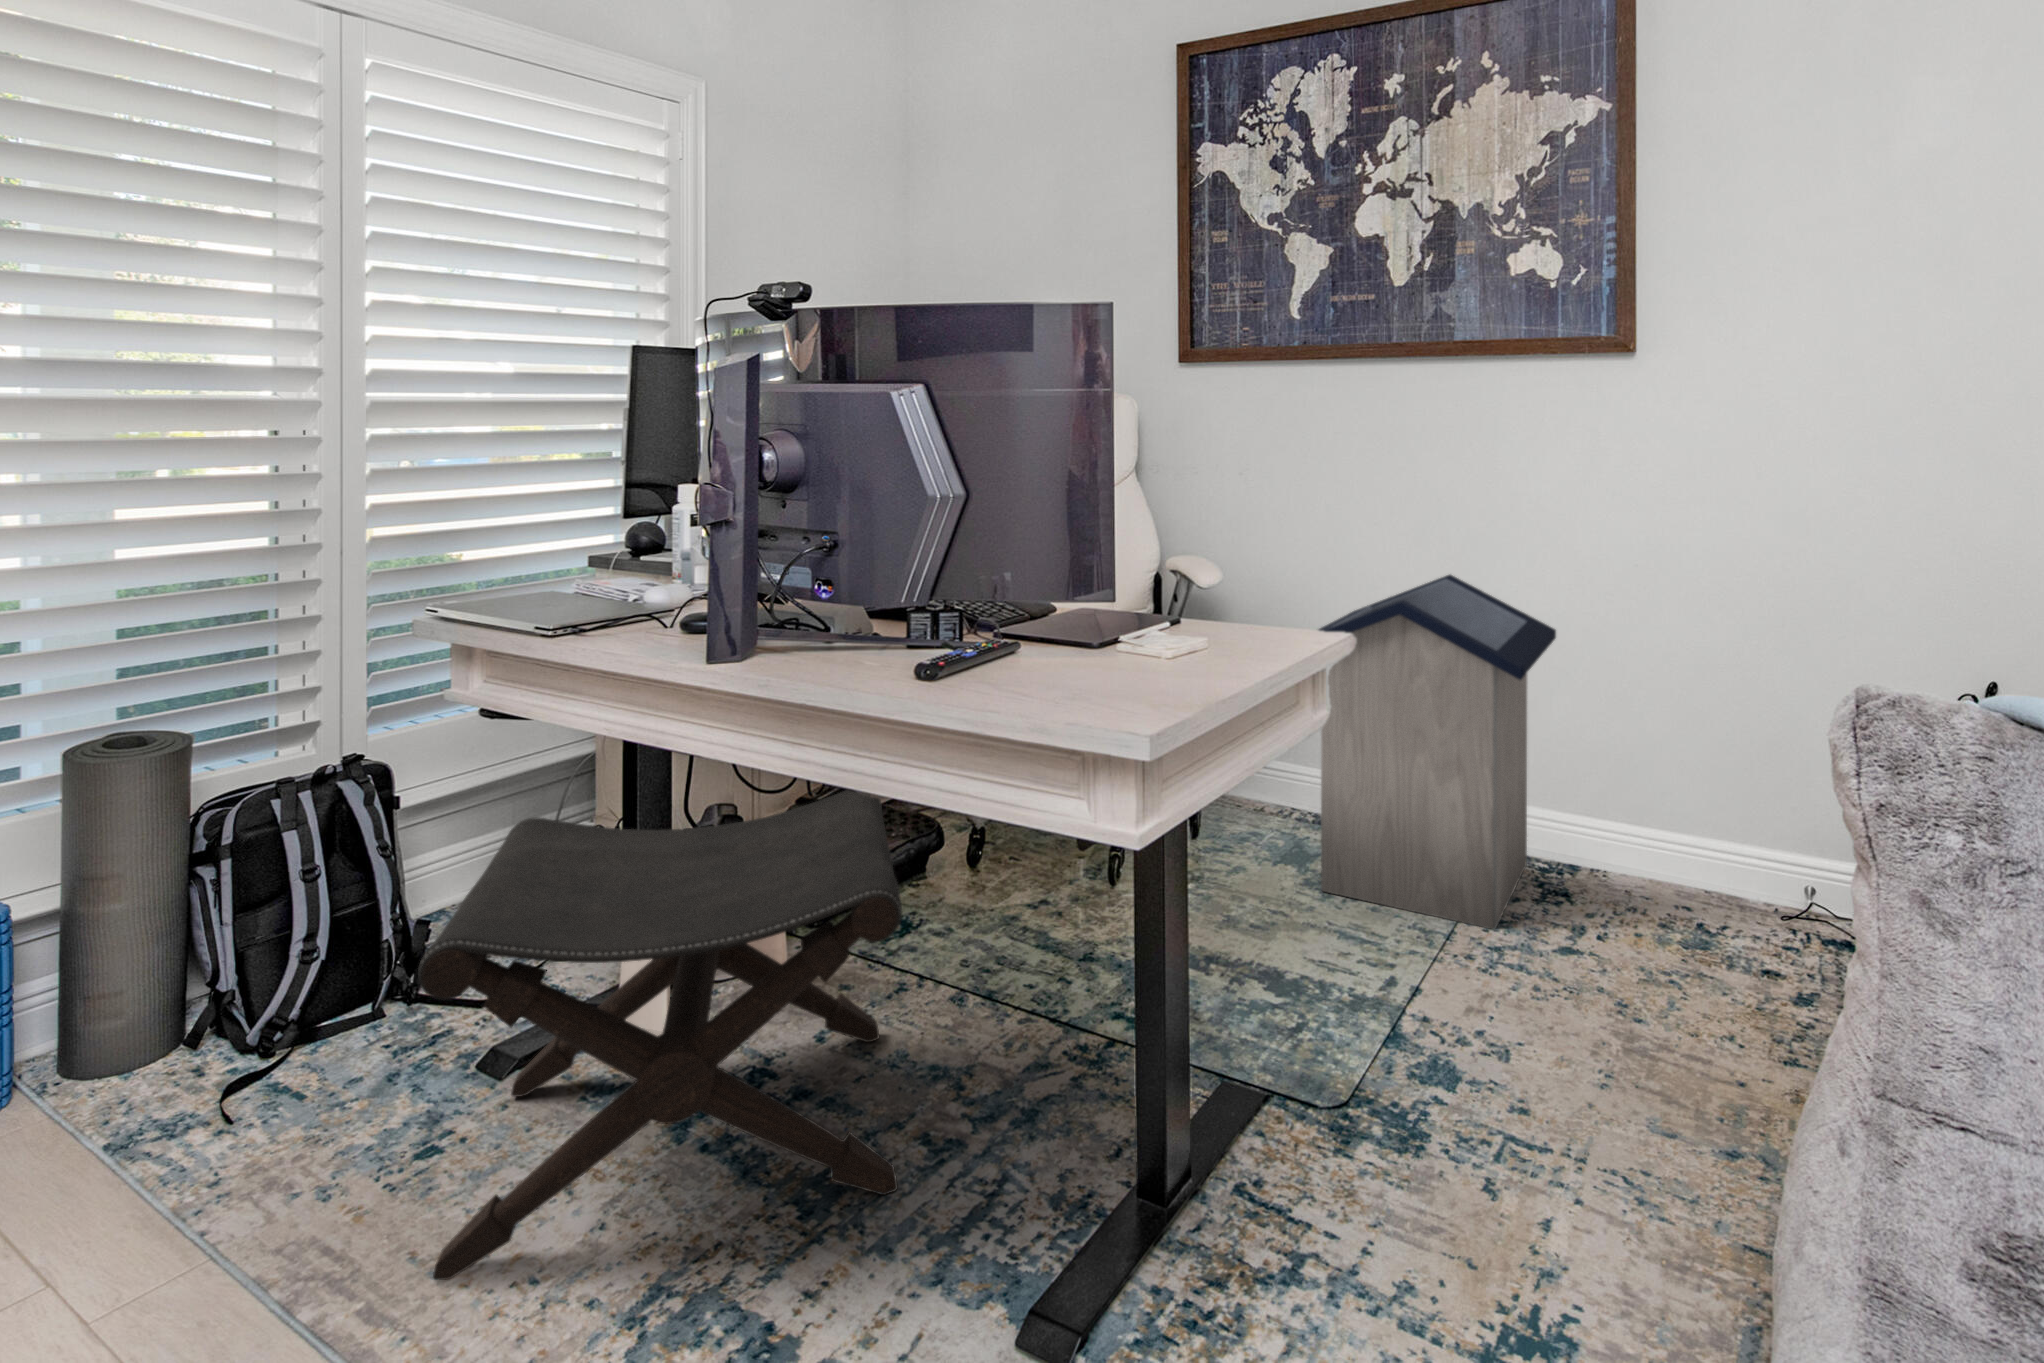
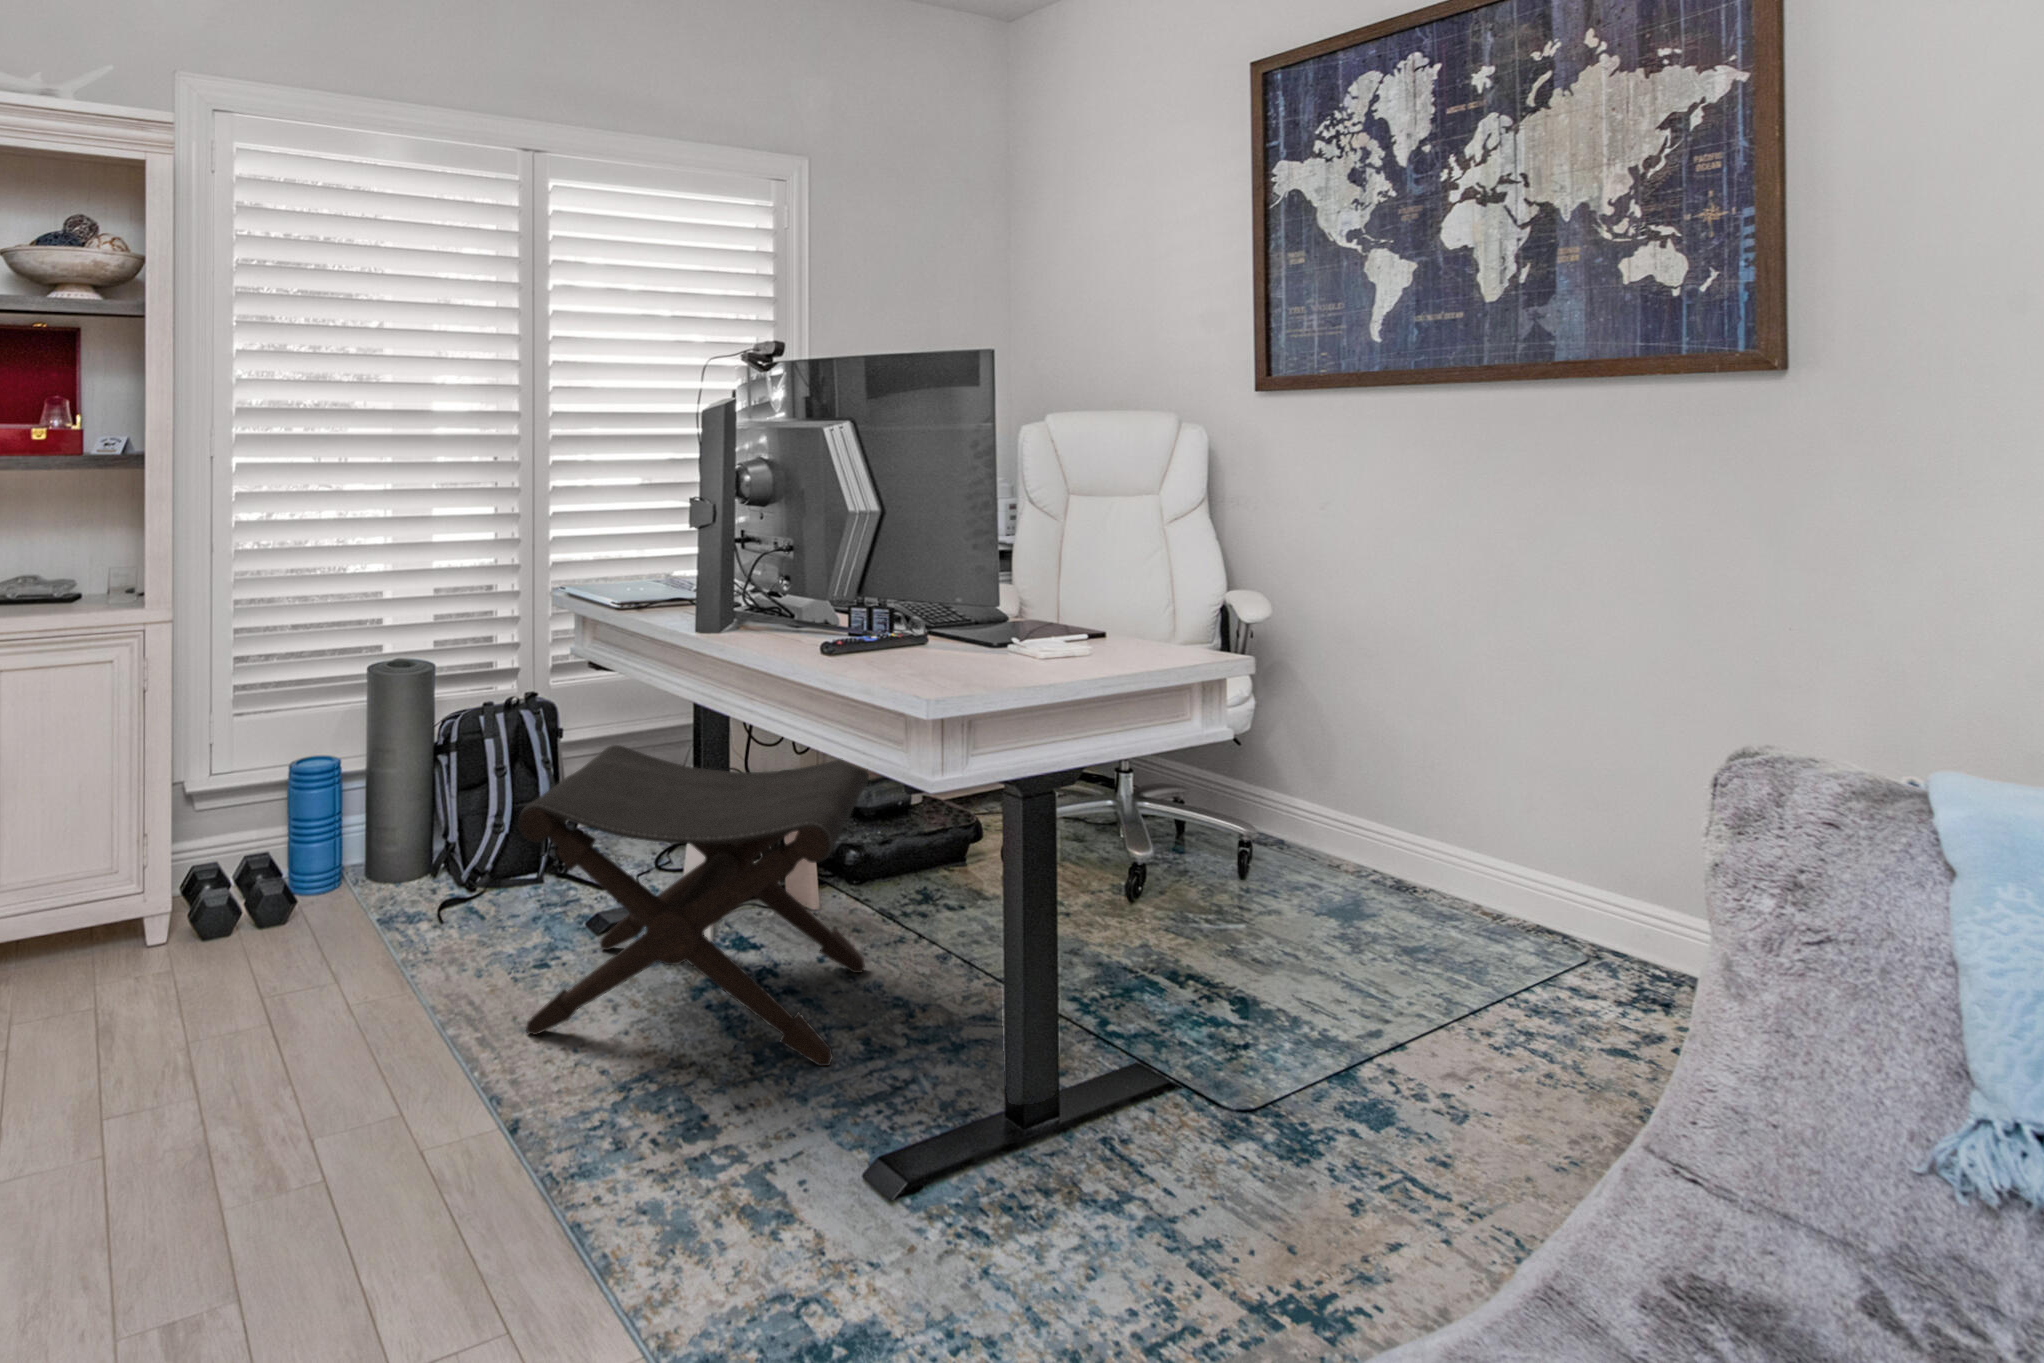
trash can: present [1319,575,1556,929] -> none [1315,630,1679,1024]

